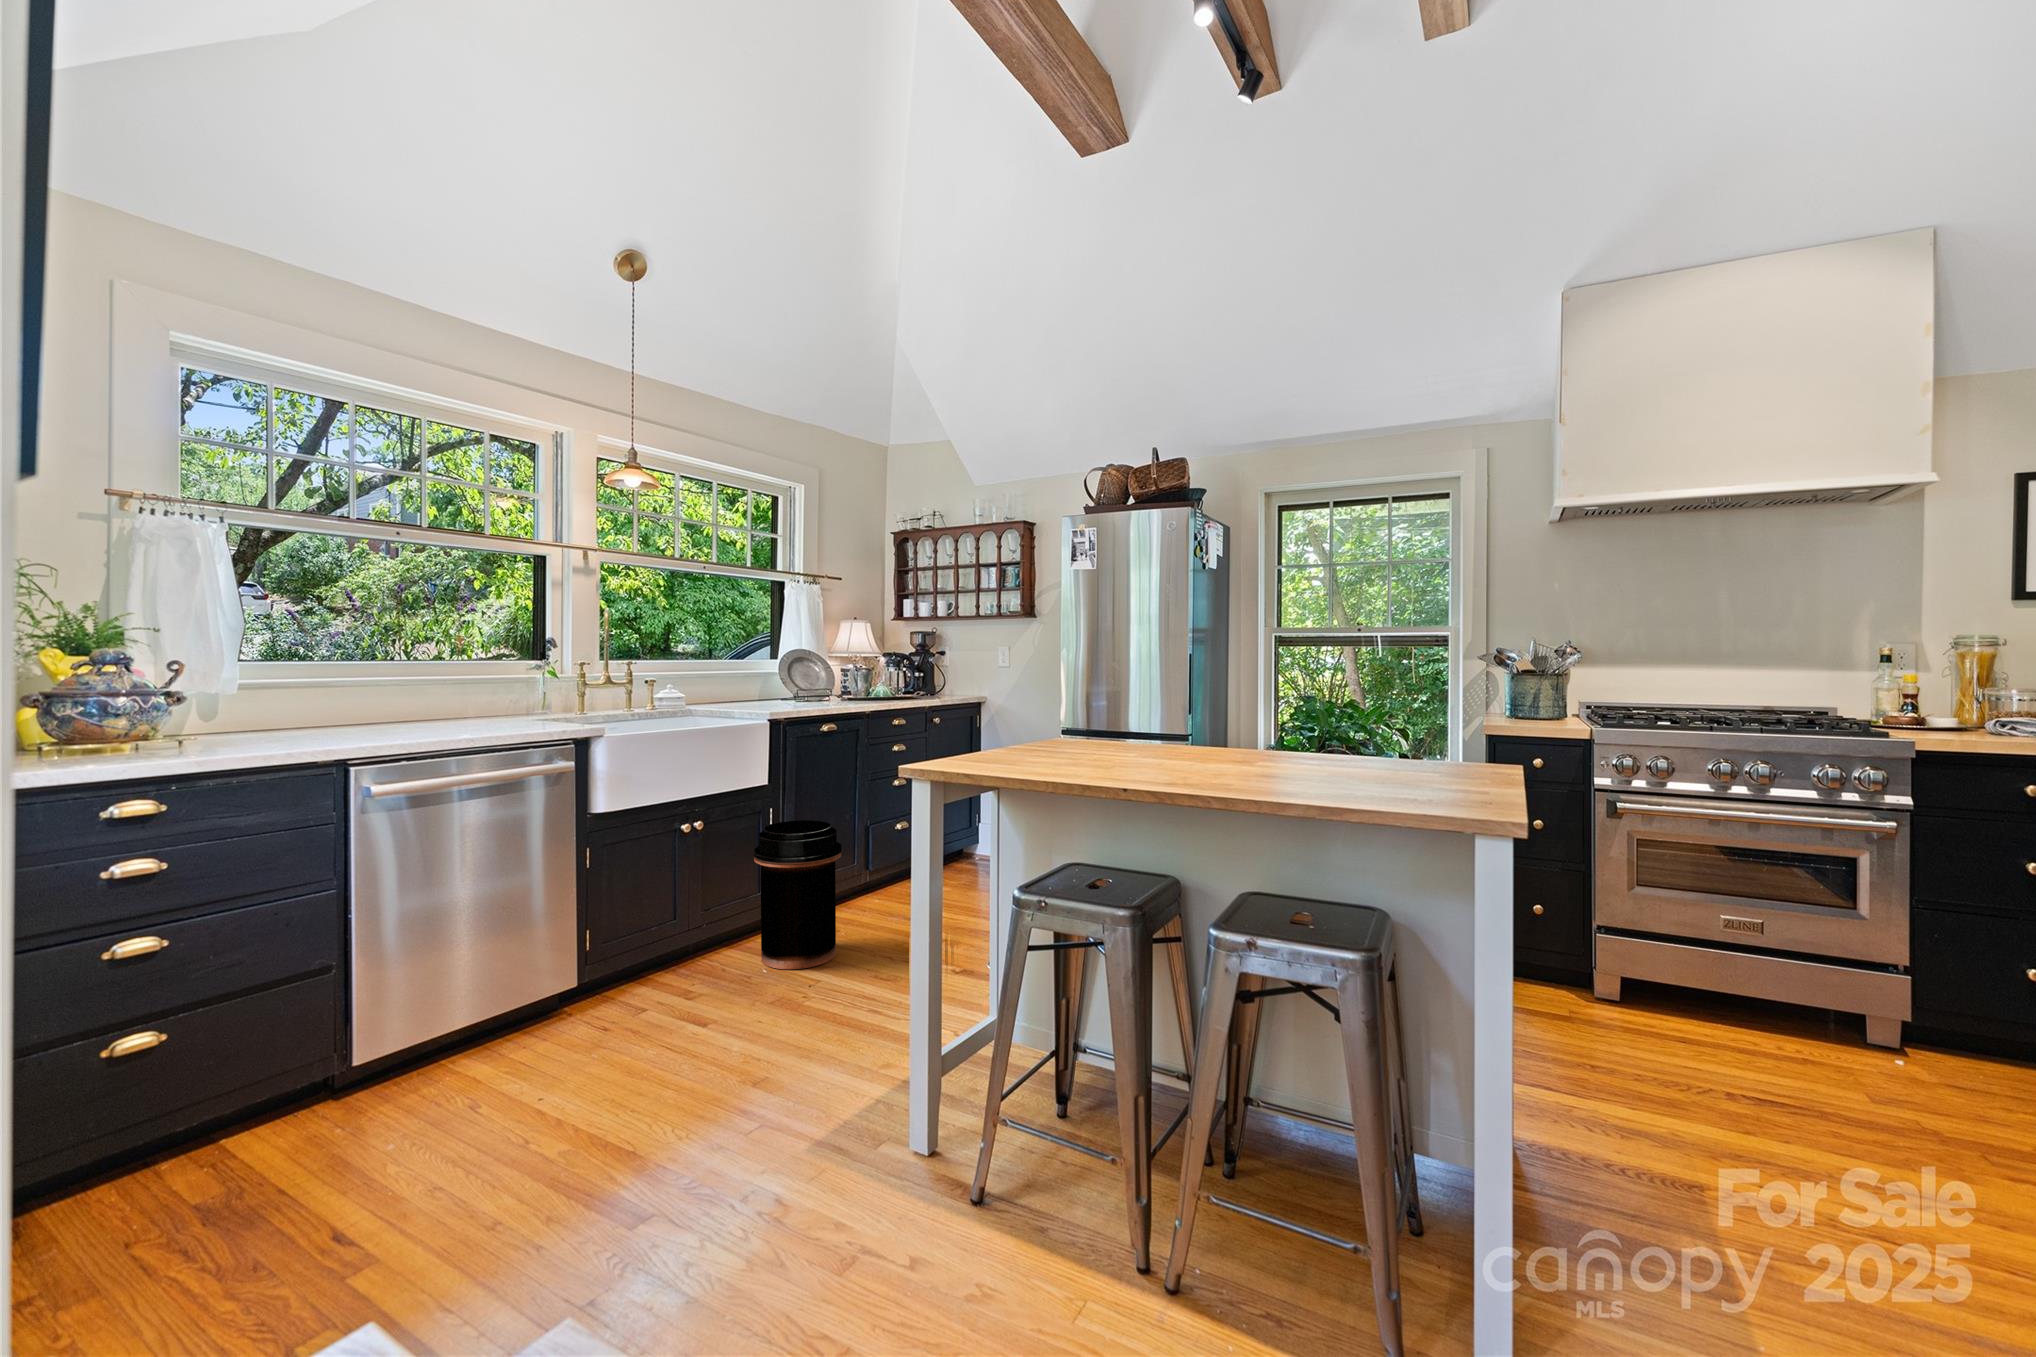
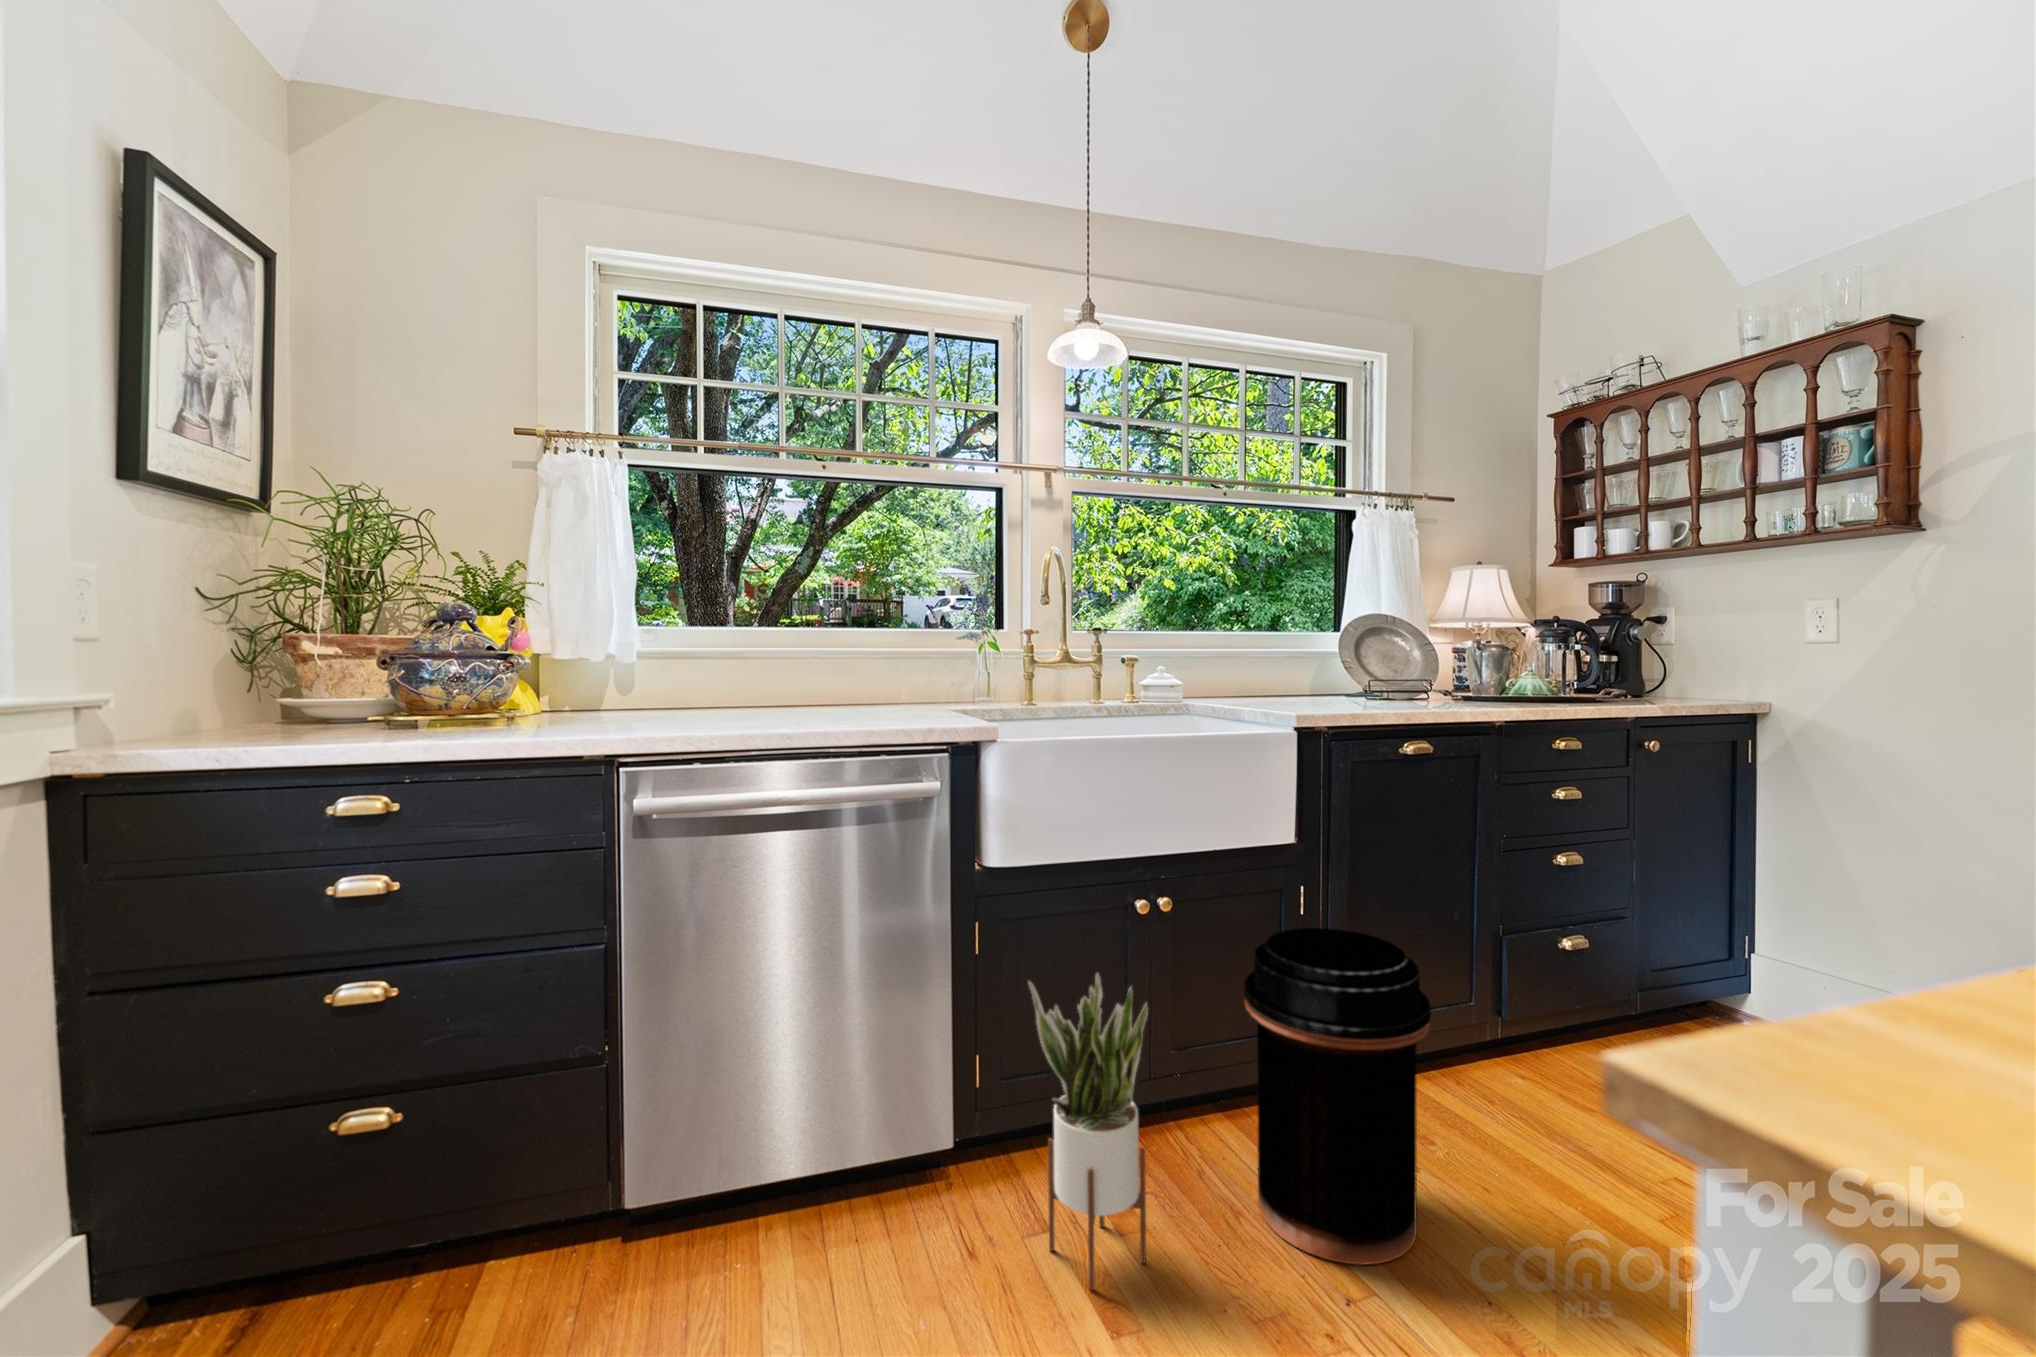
potted plant: none [653,850,714,1005] -> present [1028,973,1148,1290]

